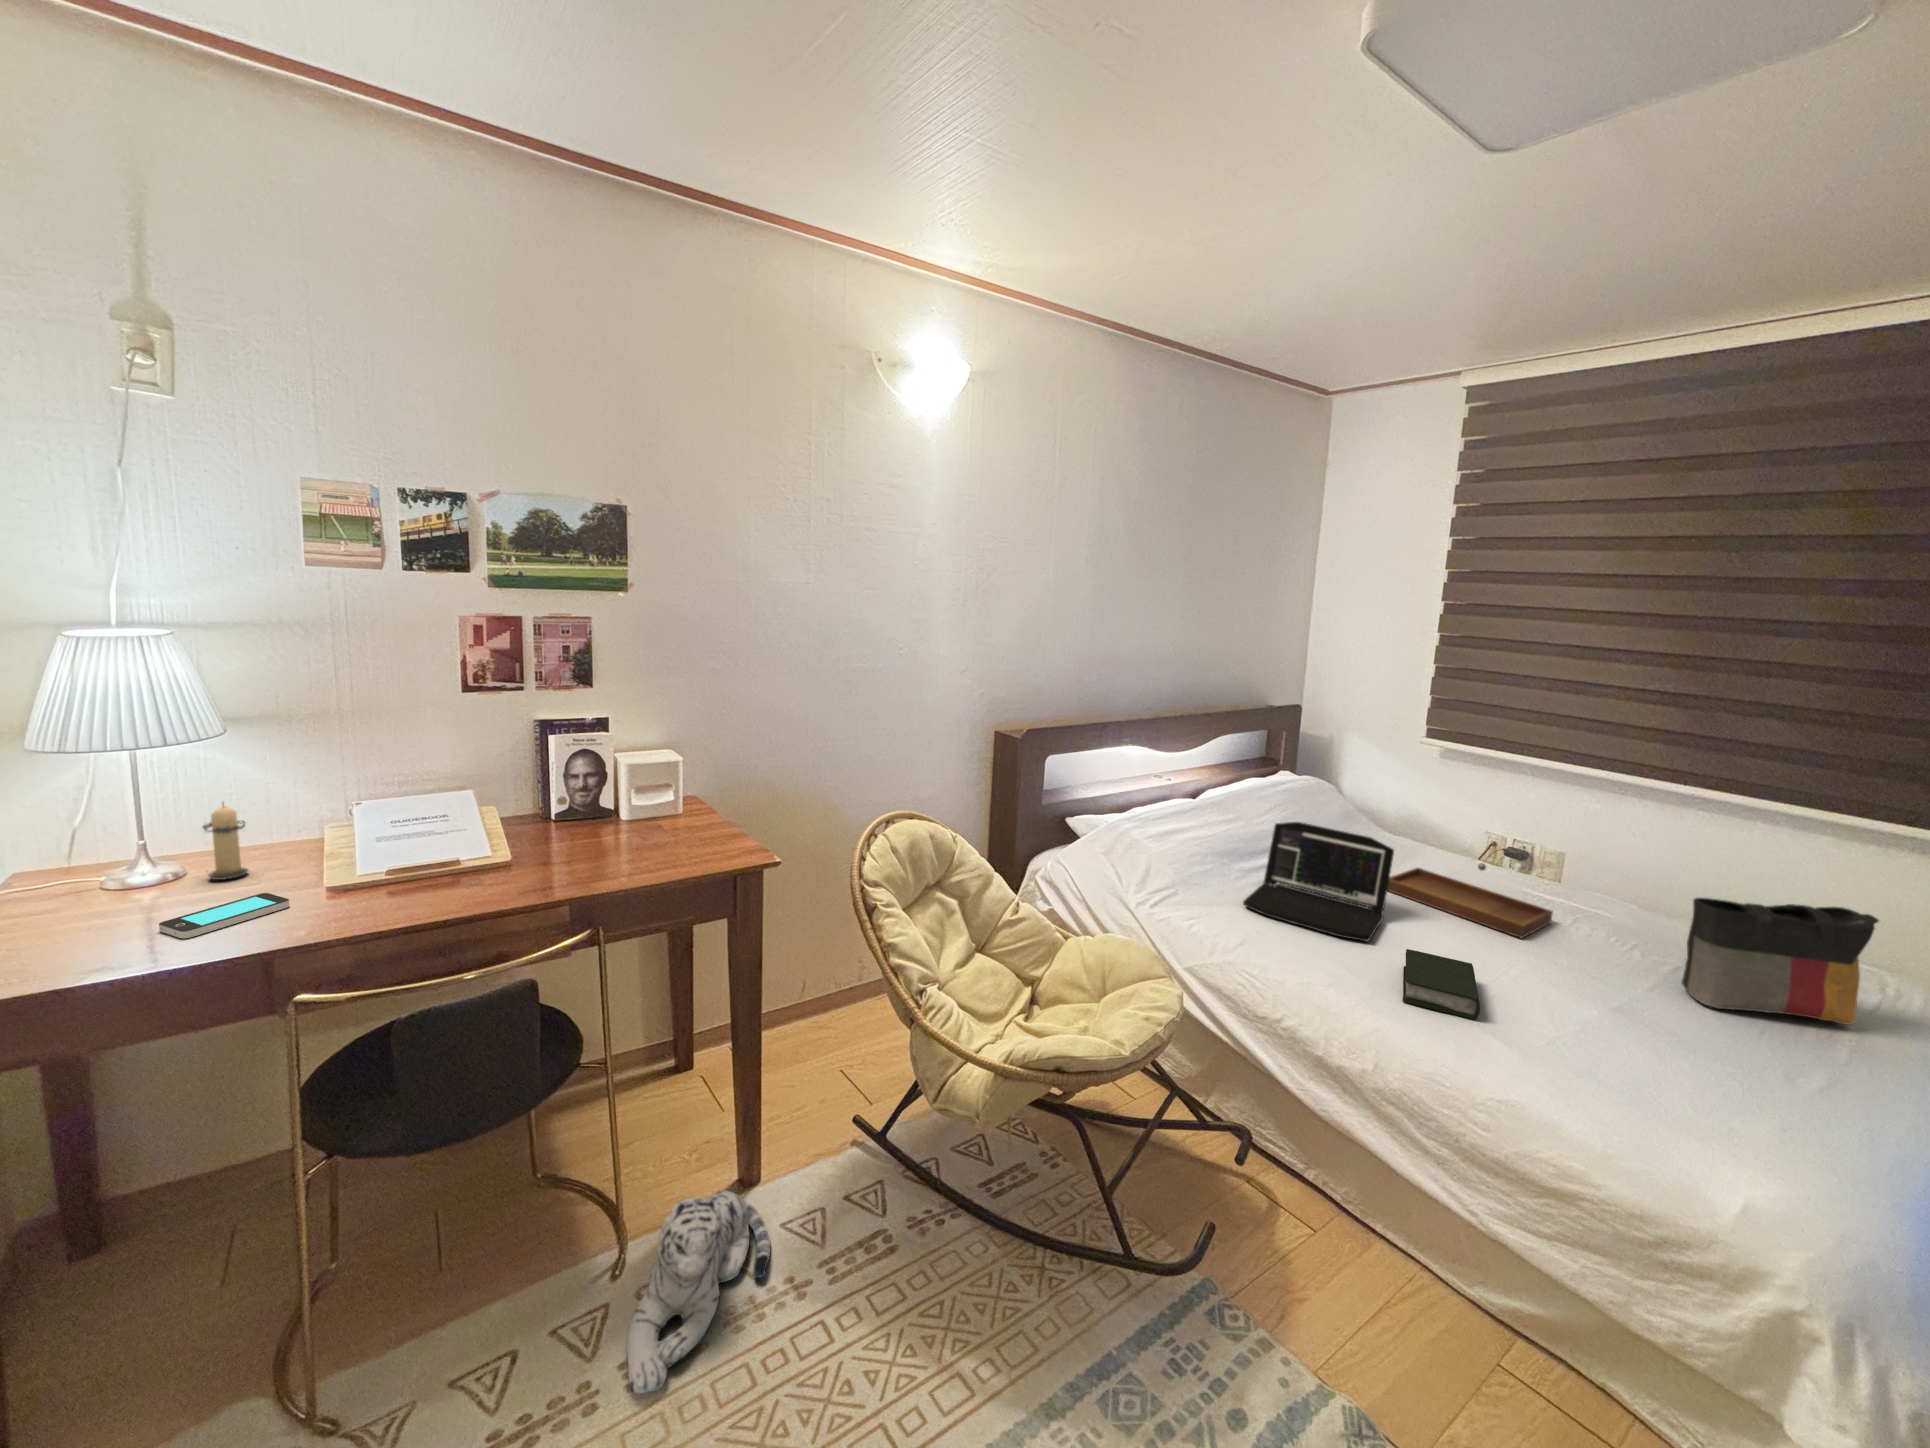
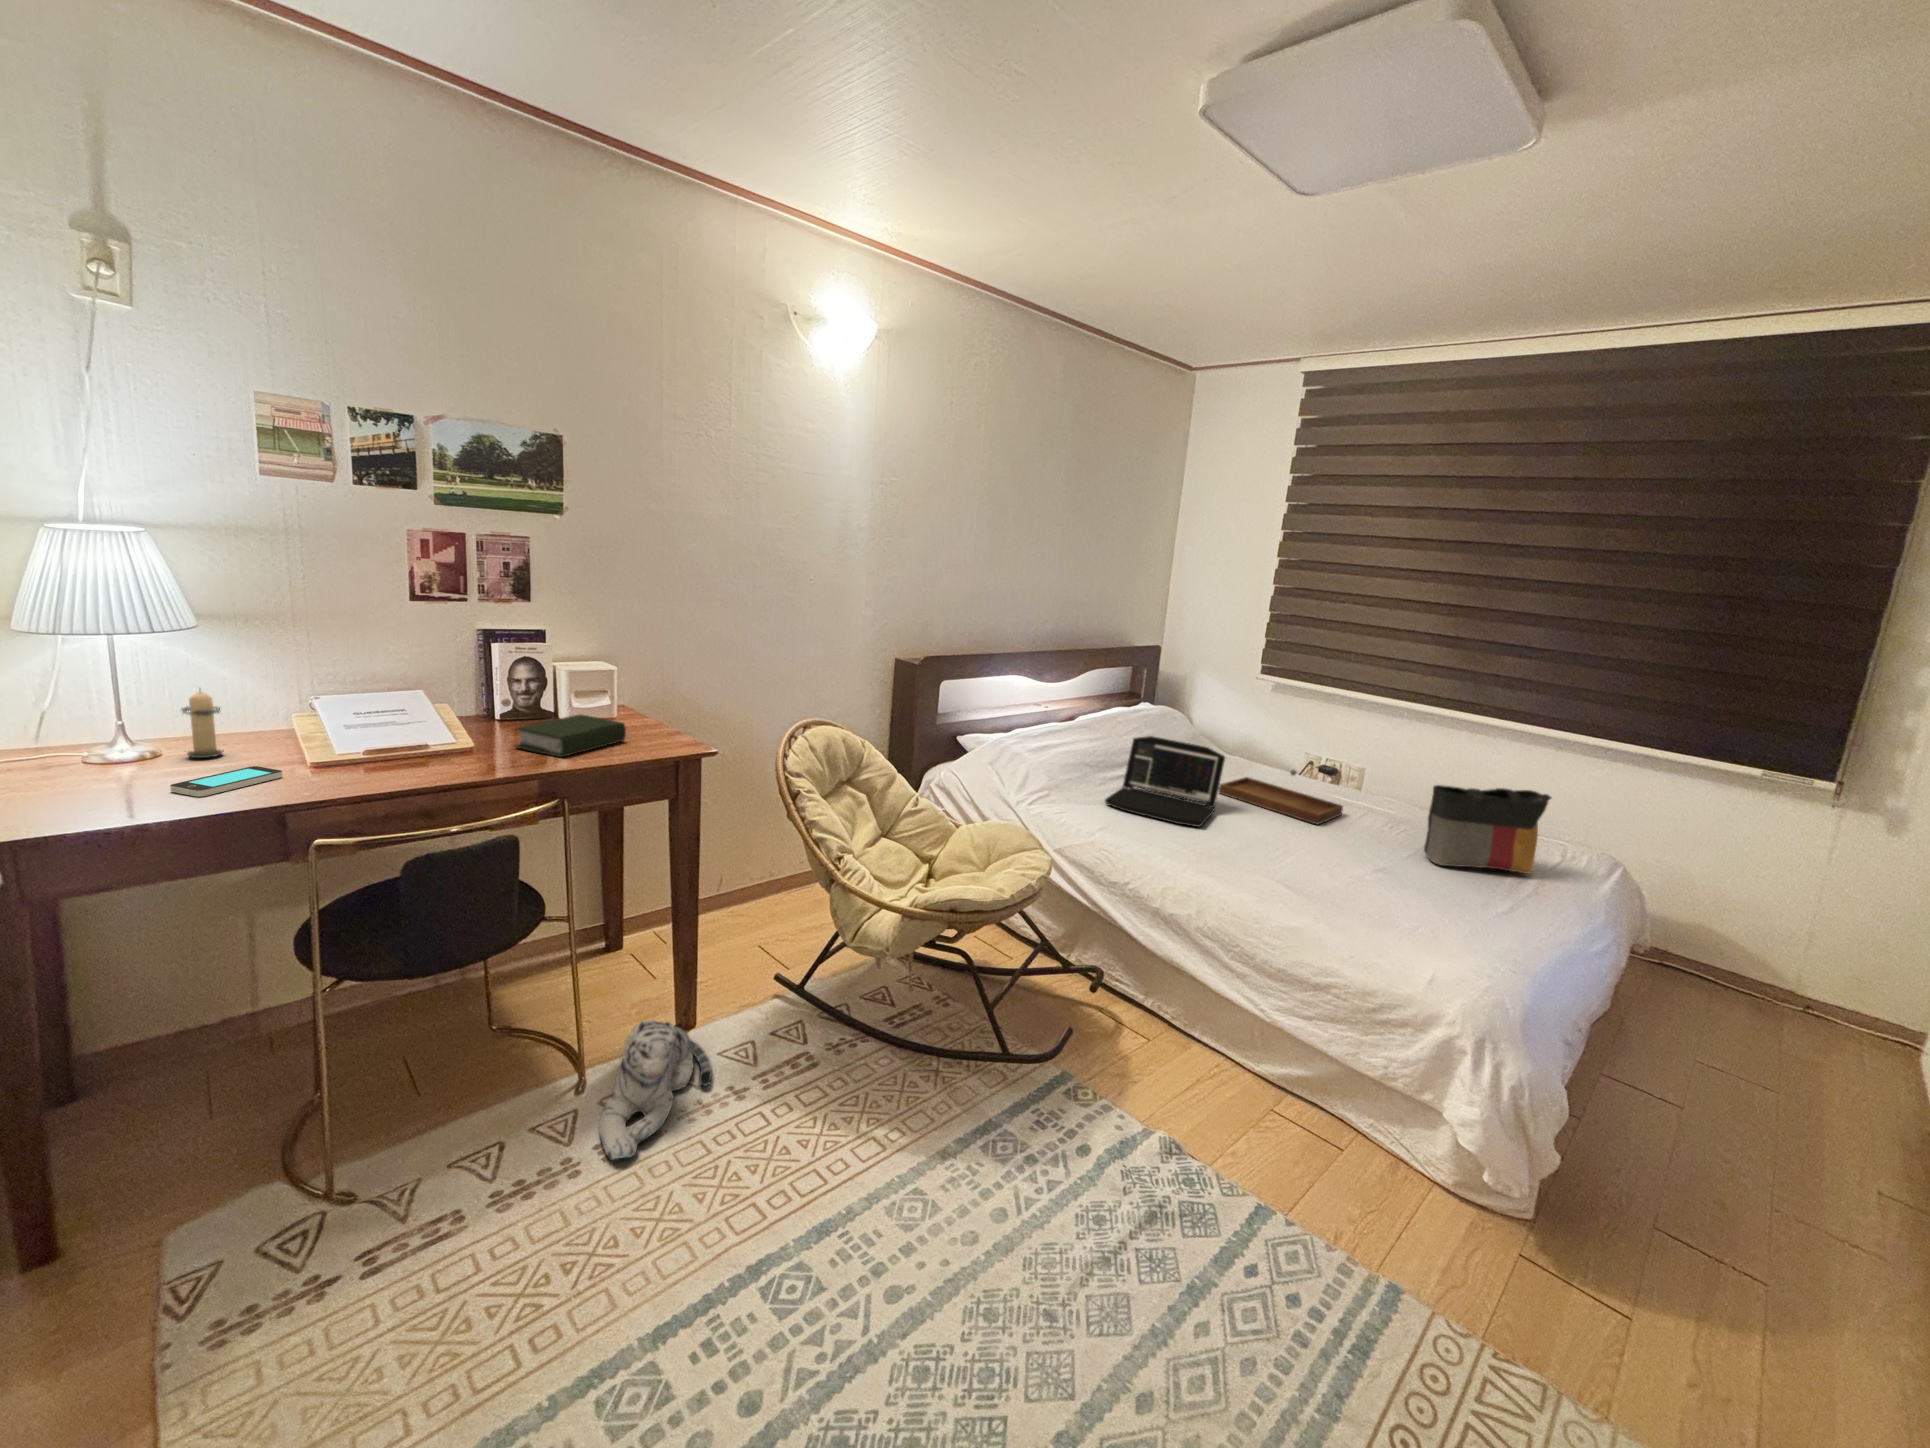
book: present [1402,949,1480,1020] -> present [515,714,626,757]

